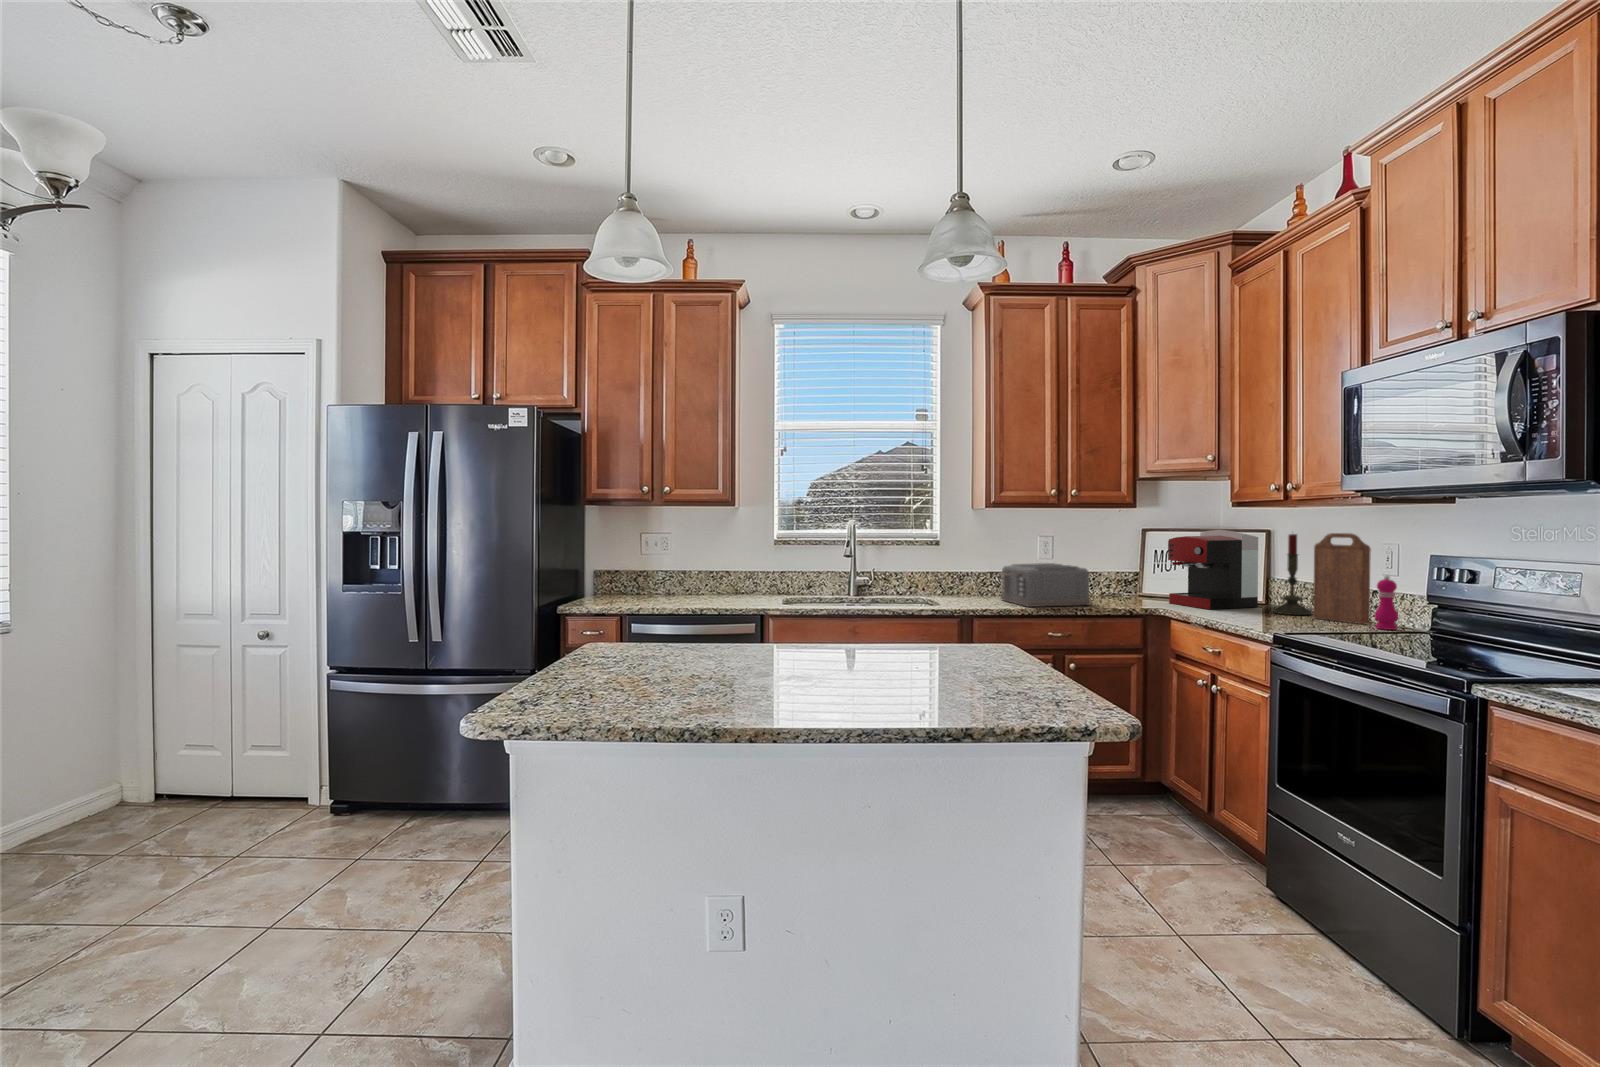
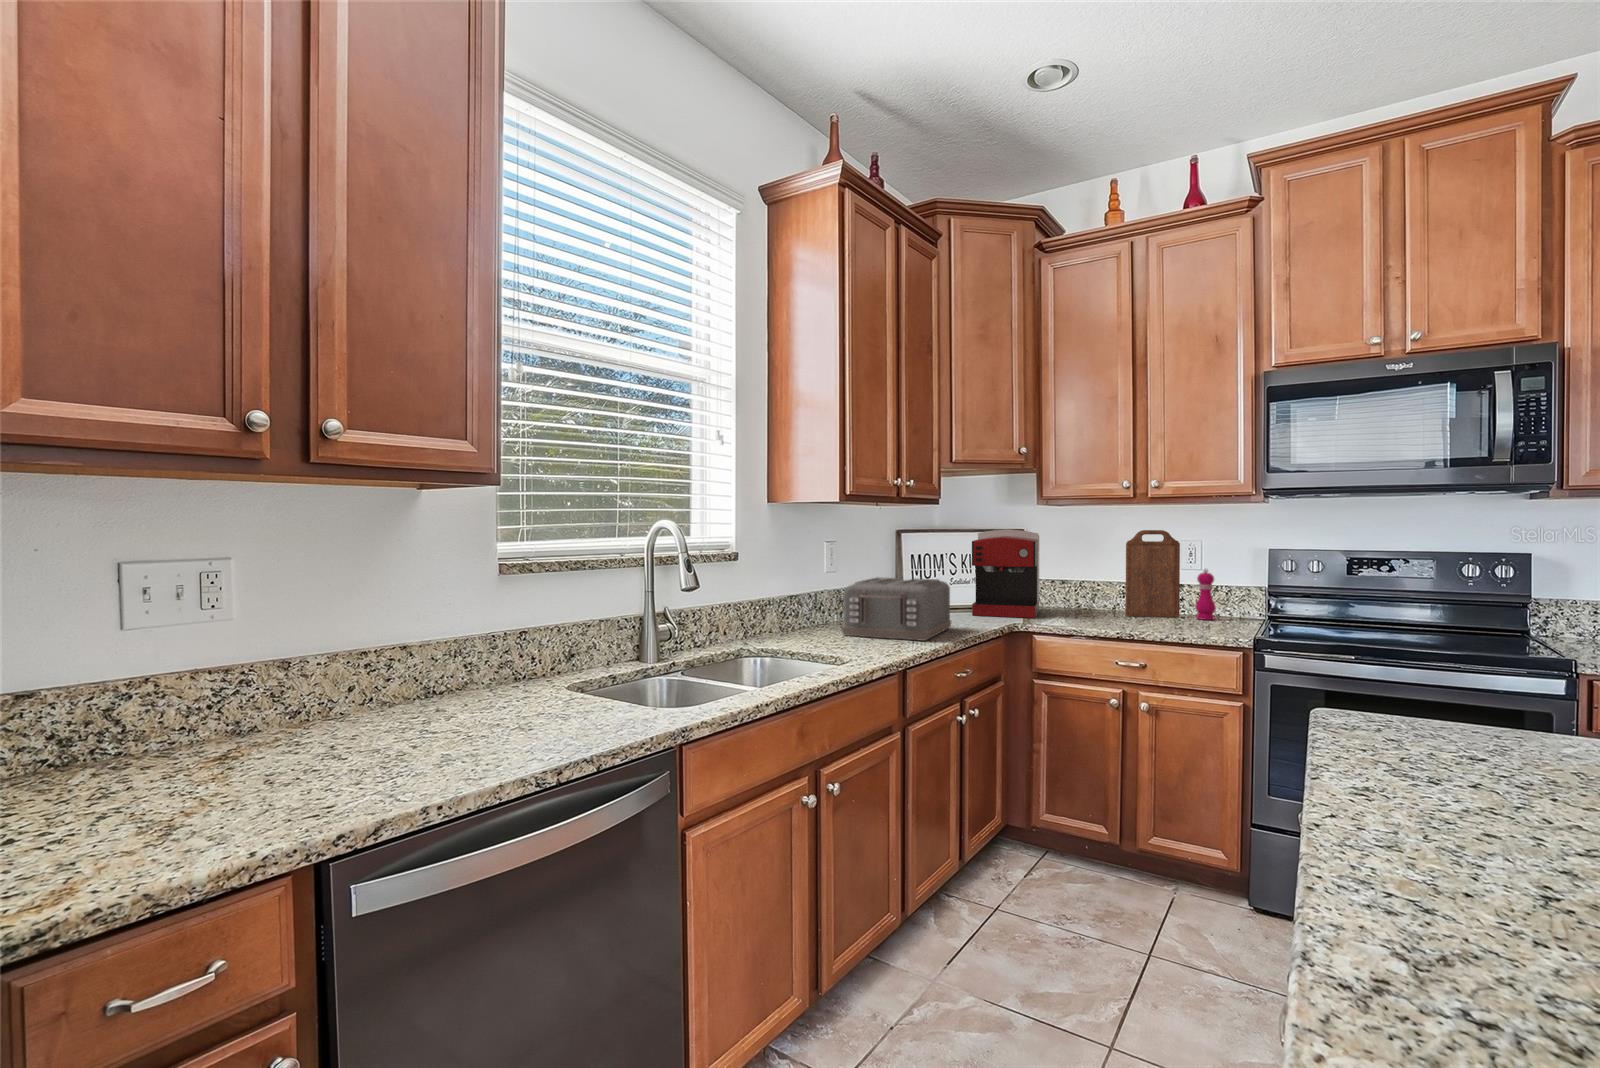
candle: present [1273,534,1311,615] -> none [1071,530,1106,615]

